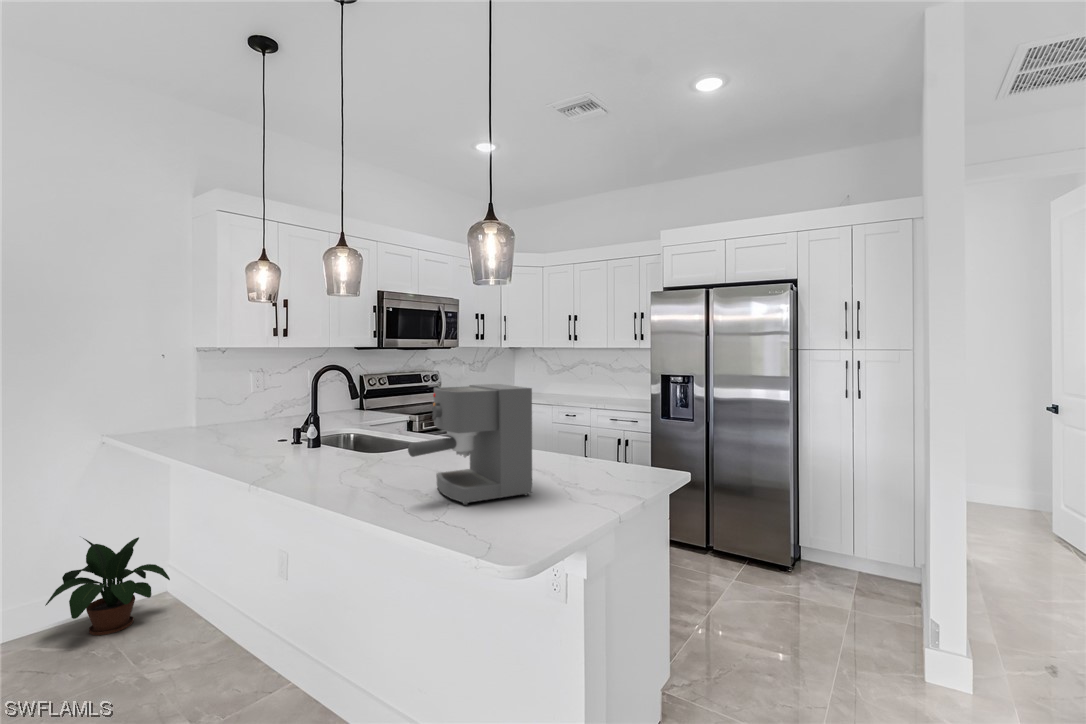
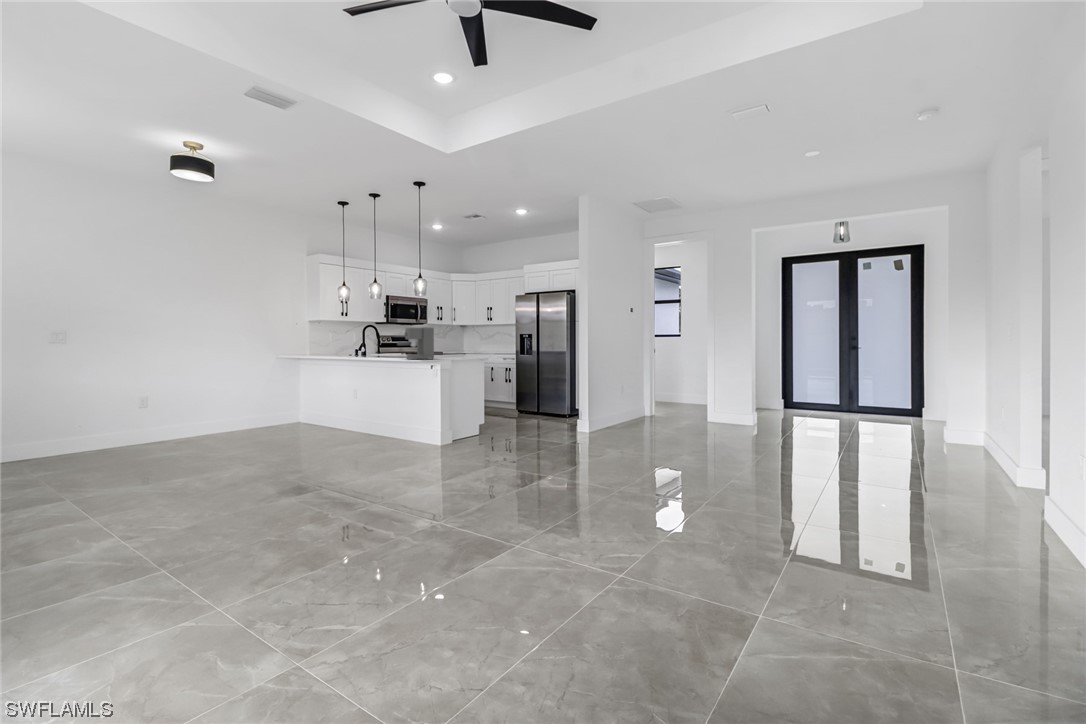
potted plant: present [45,537,170,635] -> none [261,391,303,430]

